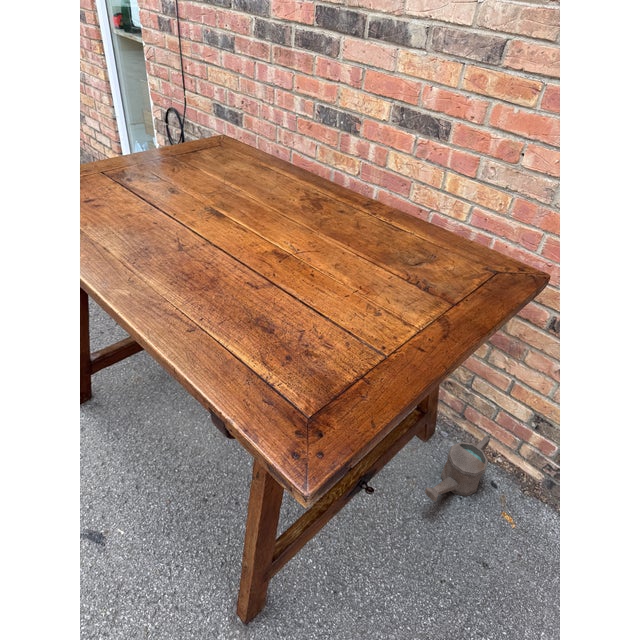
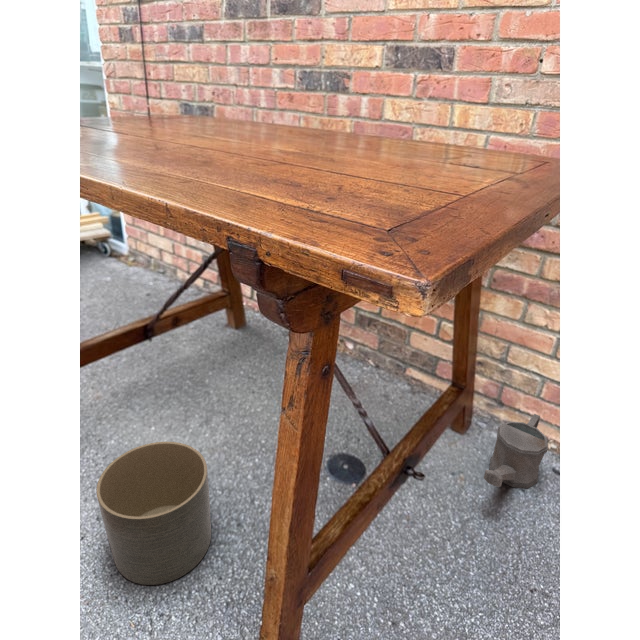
planter: none [134,444,216,544] -> present [96,442,211,585]

